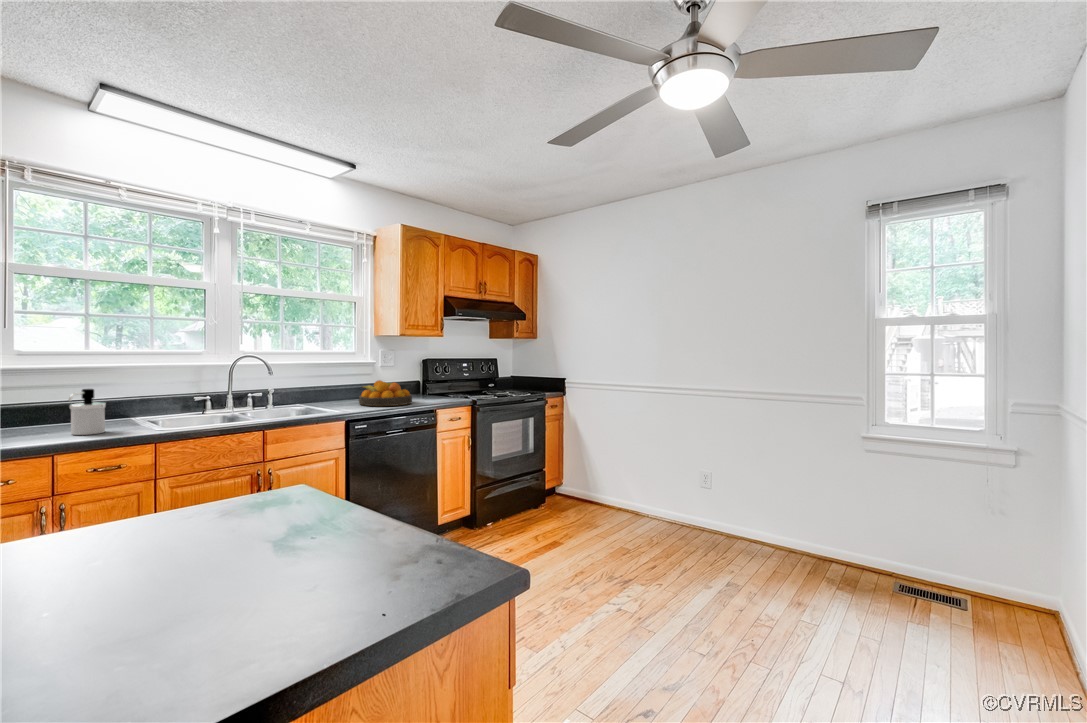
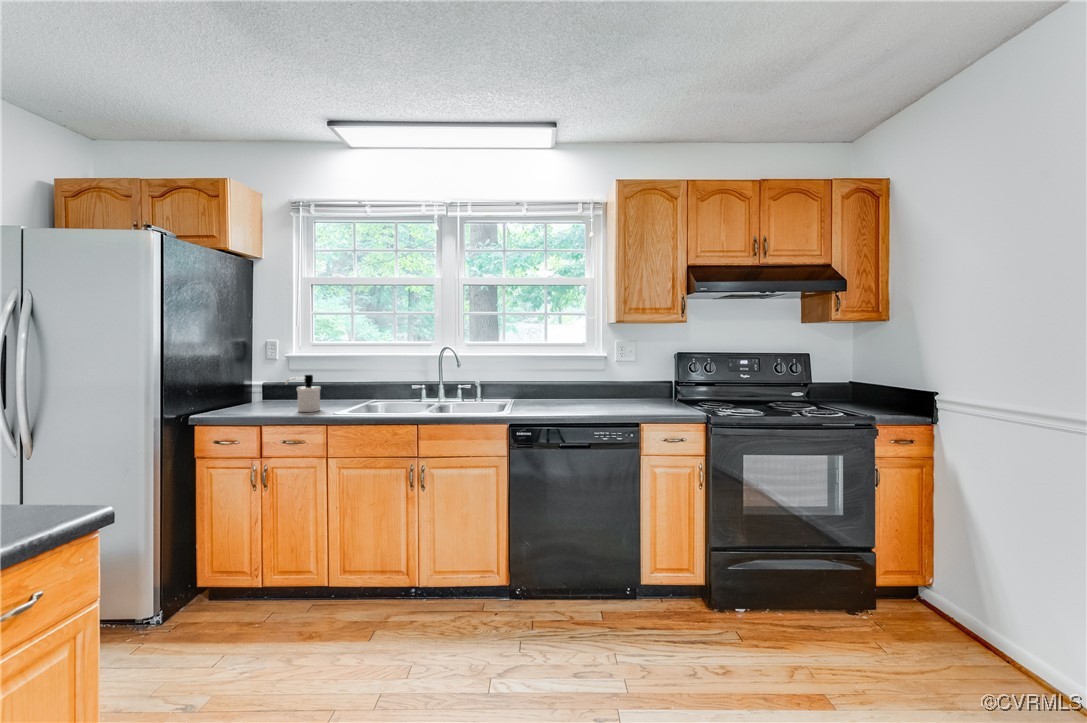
fruit bowl: present [359,380,412,406] -> none [553,379,617,413]

